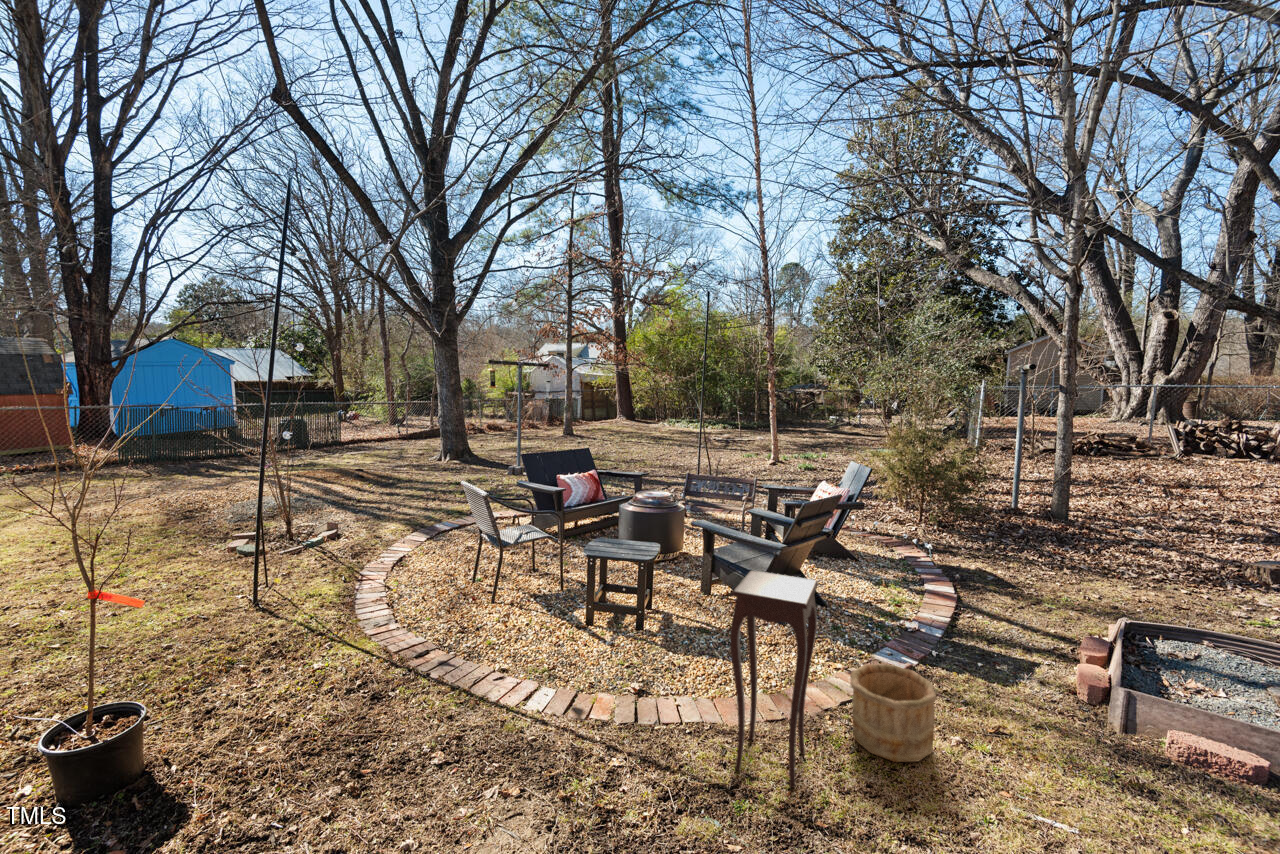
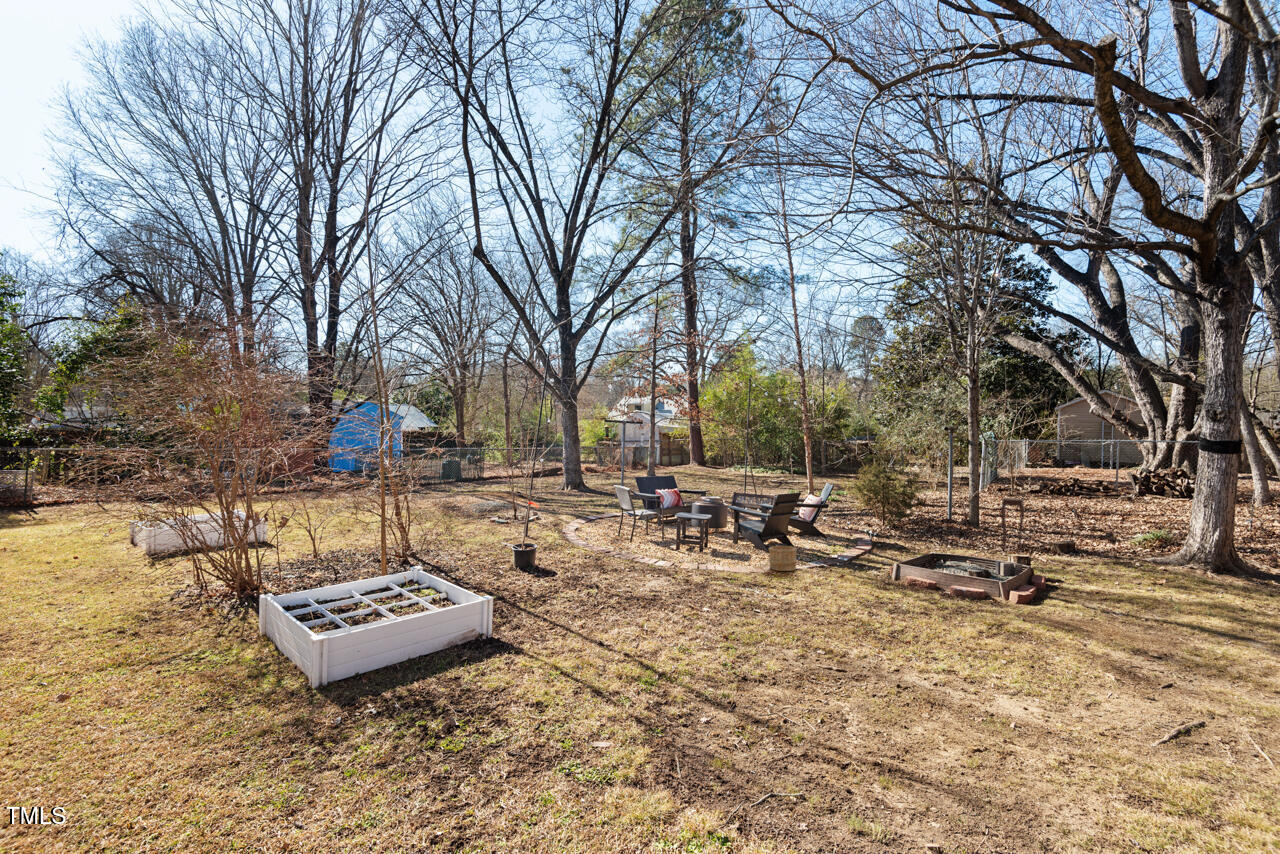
side table: present [730,570,818,788] -> present [1001,498,1024,550]

